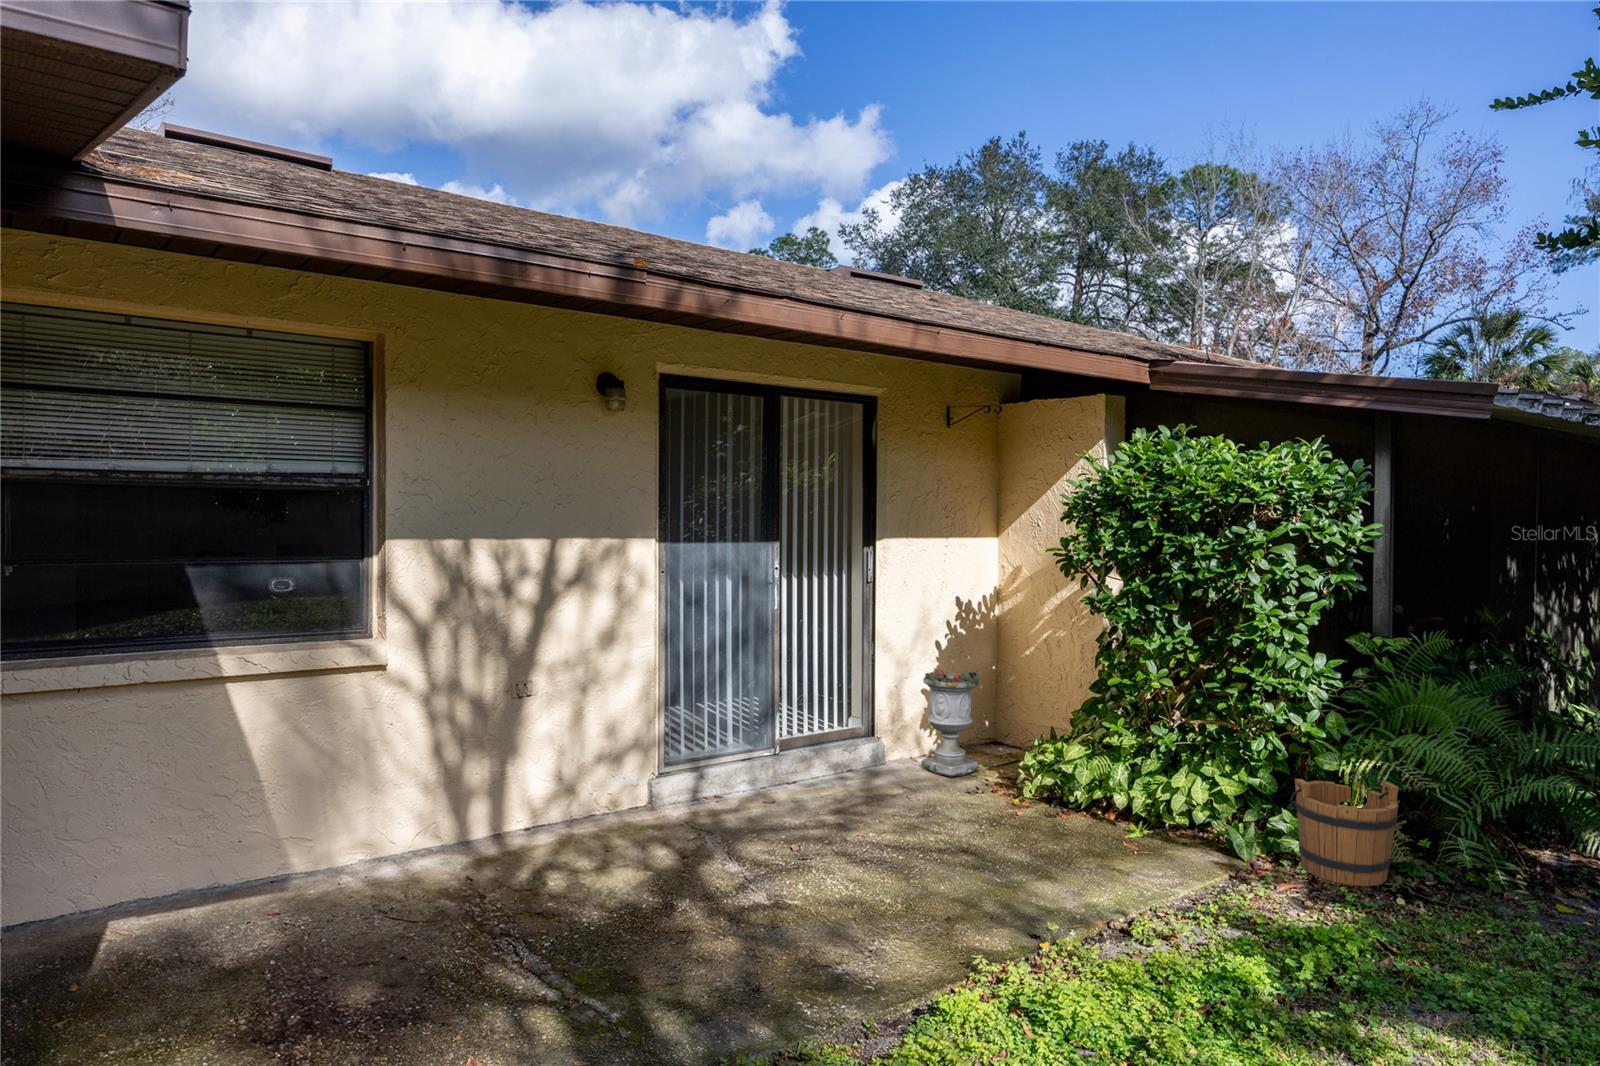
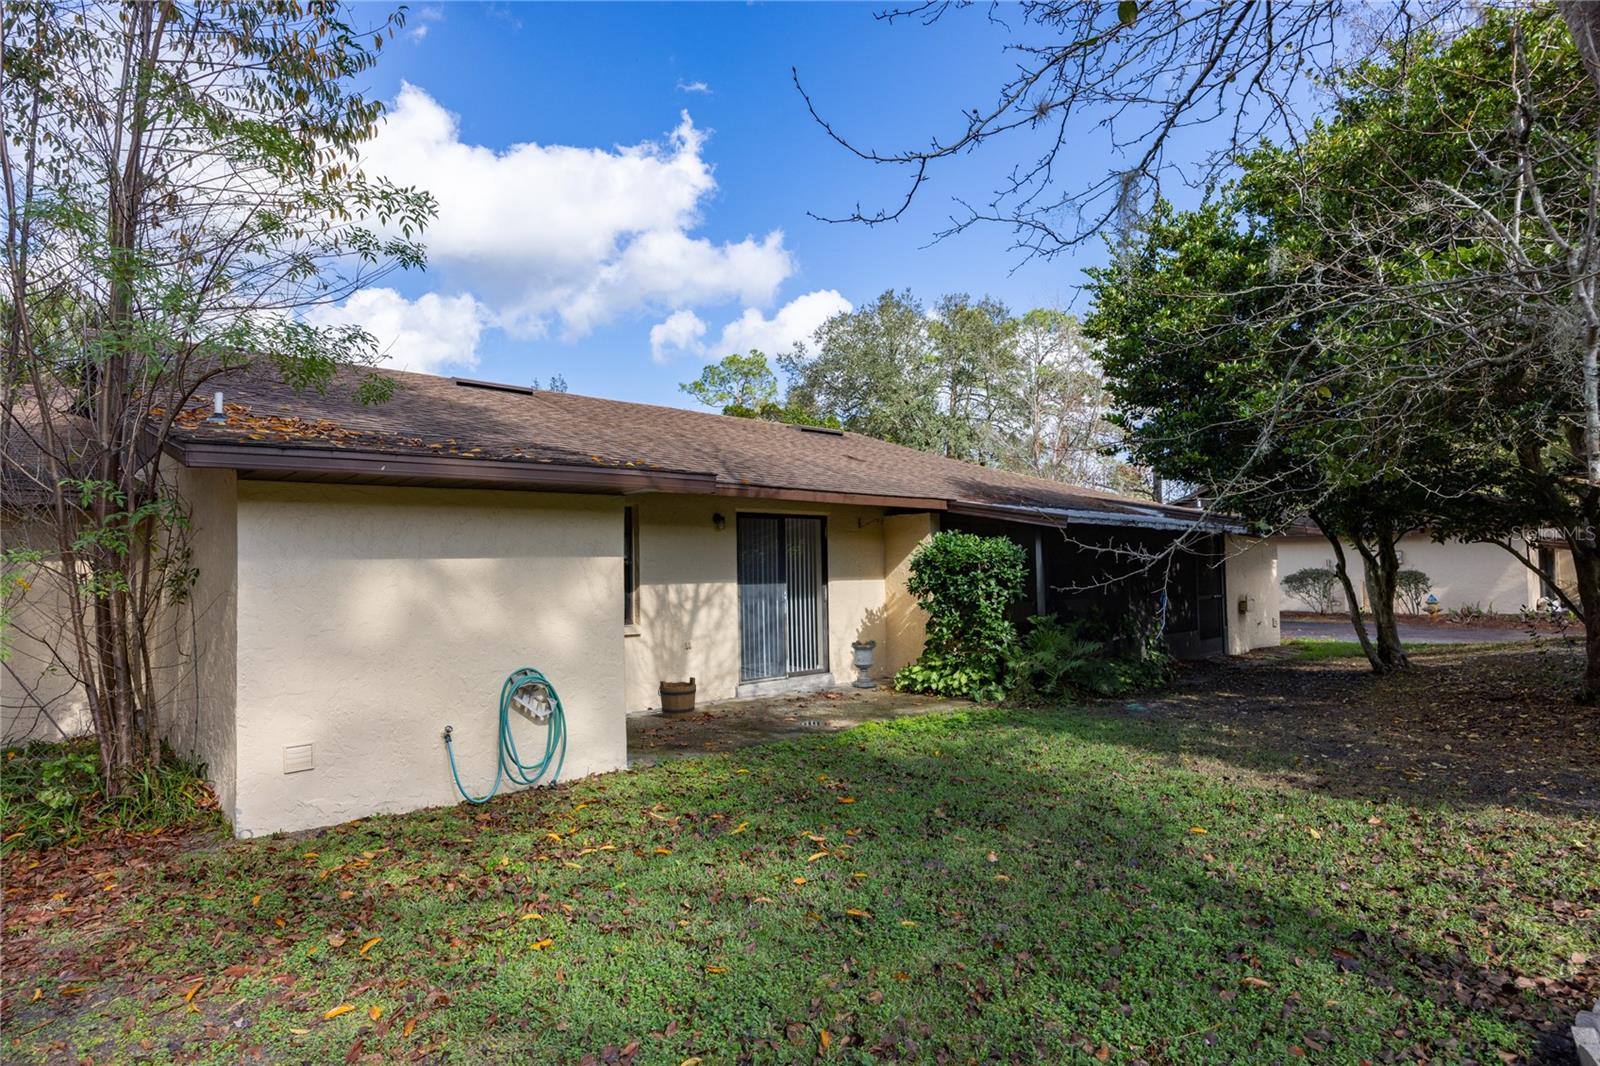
bucket: present [1290,779,1398,886] -> present [658,677,696,719]

